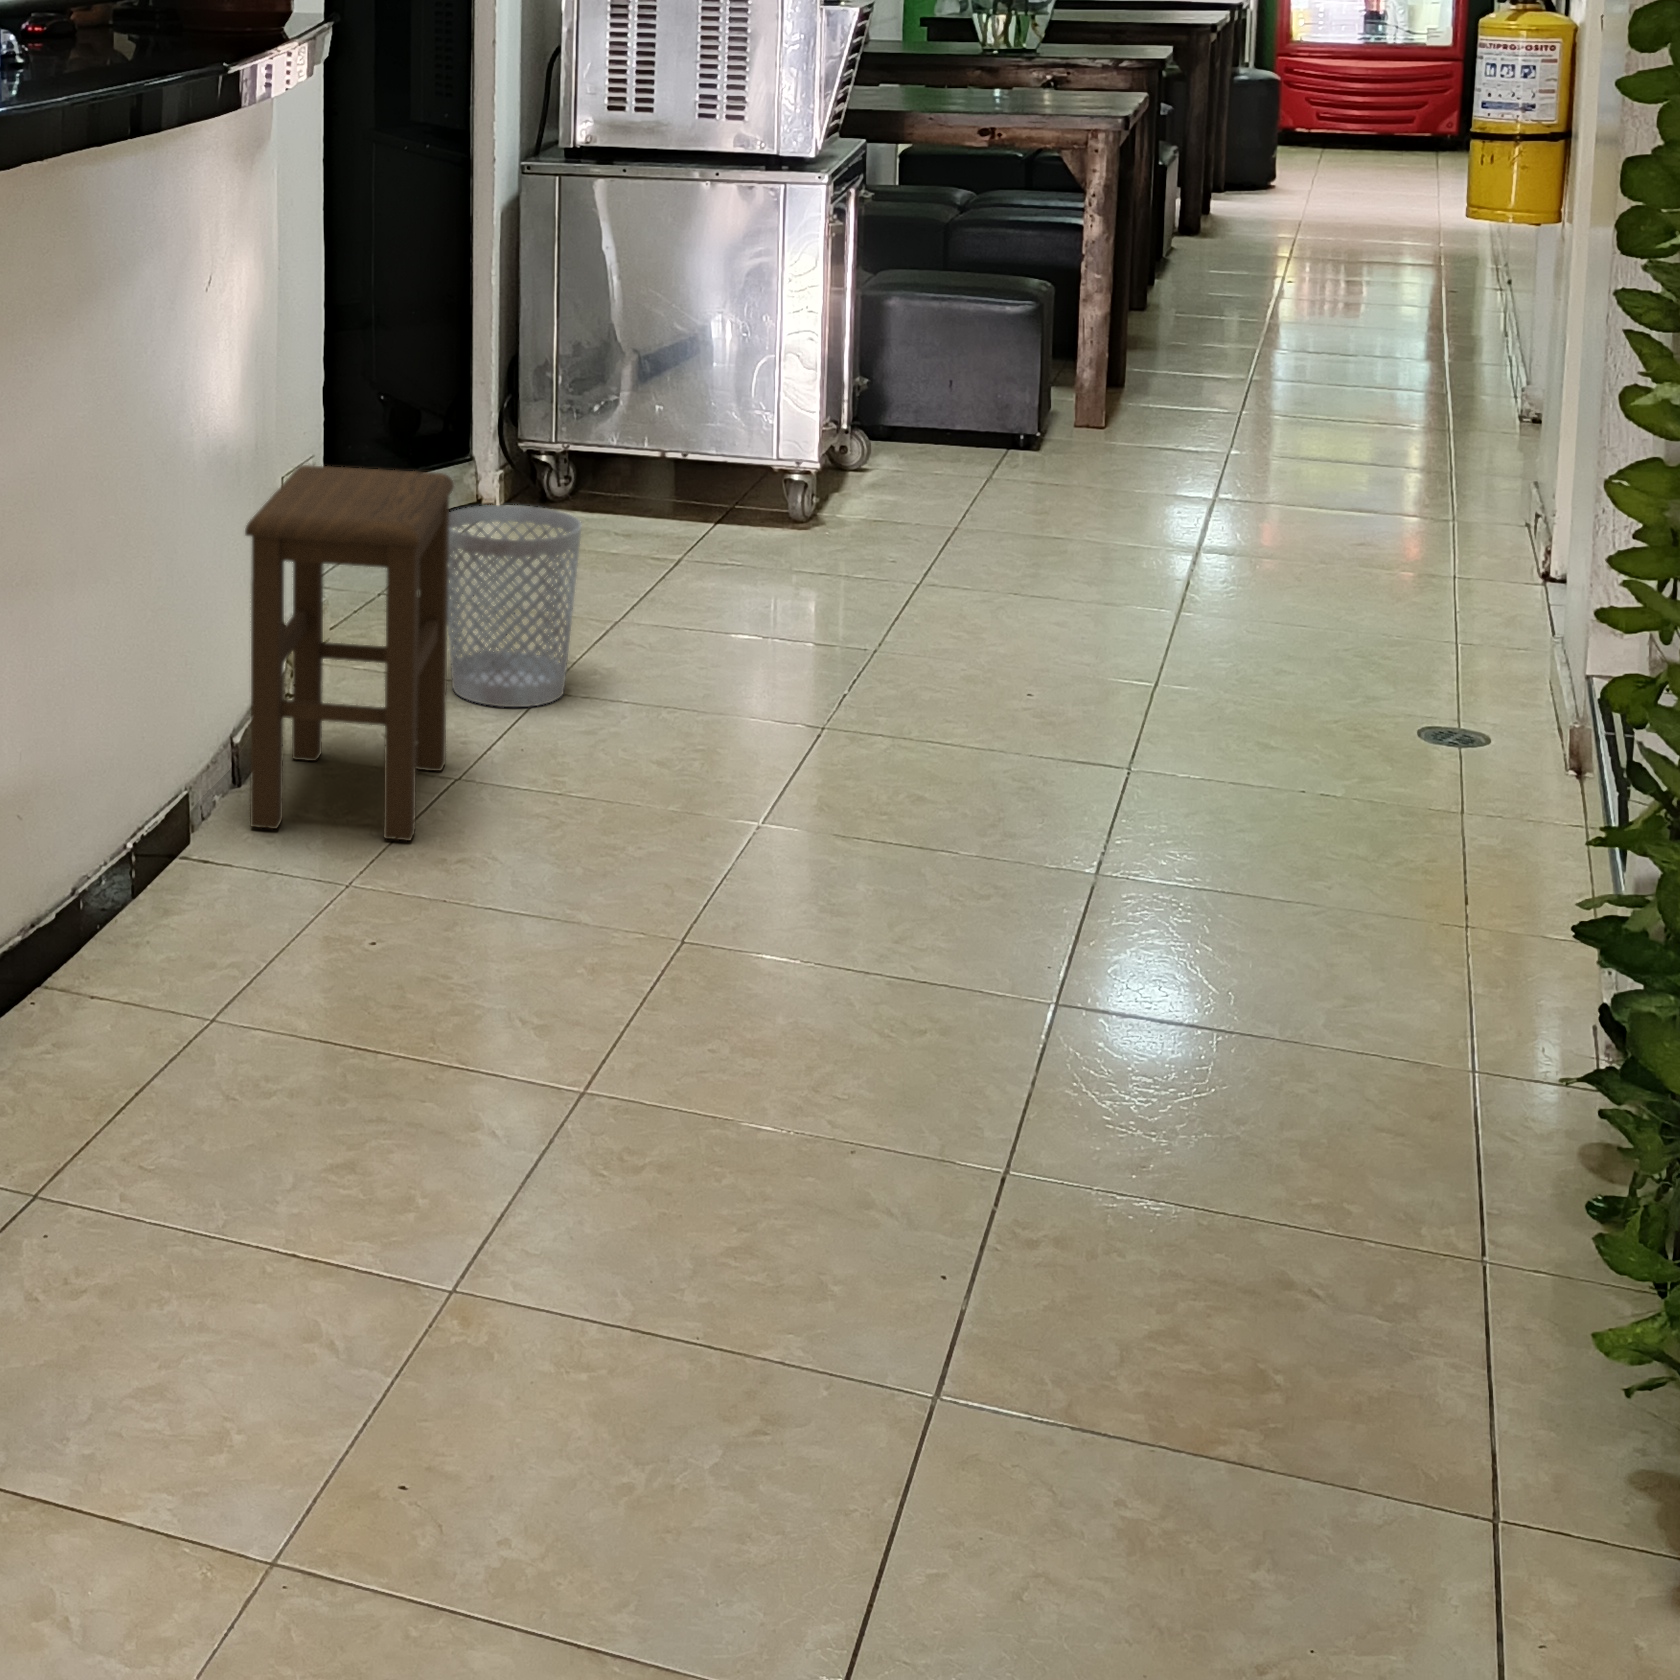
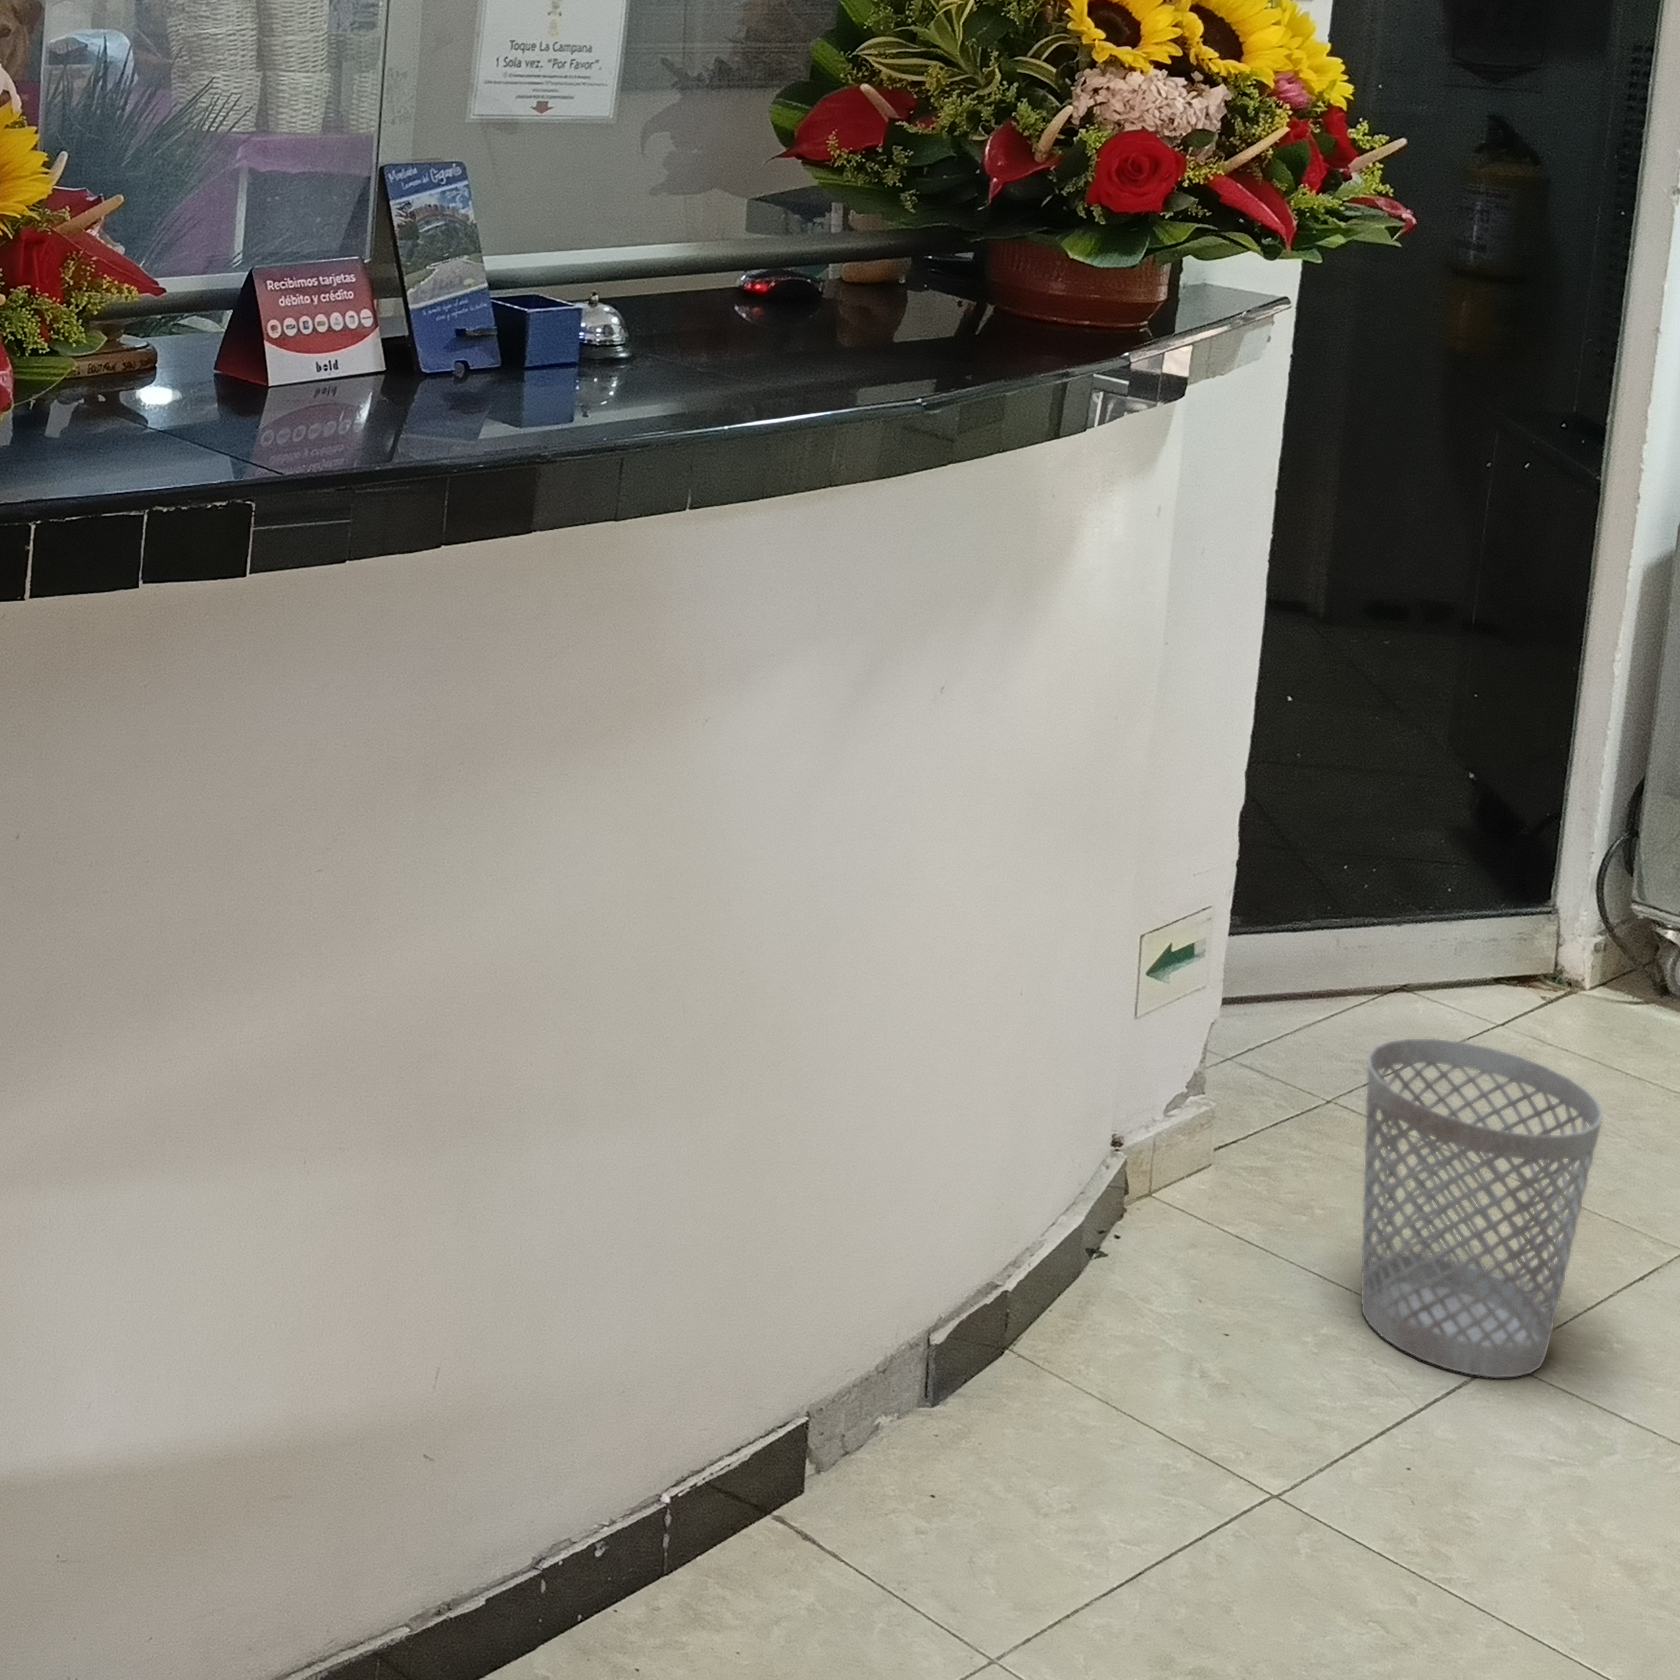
stool: present [245,465,454,840] -> none [924,949,1342,1589]

